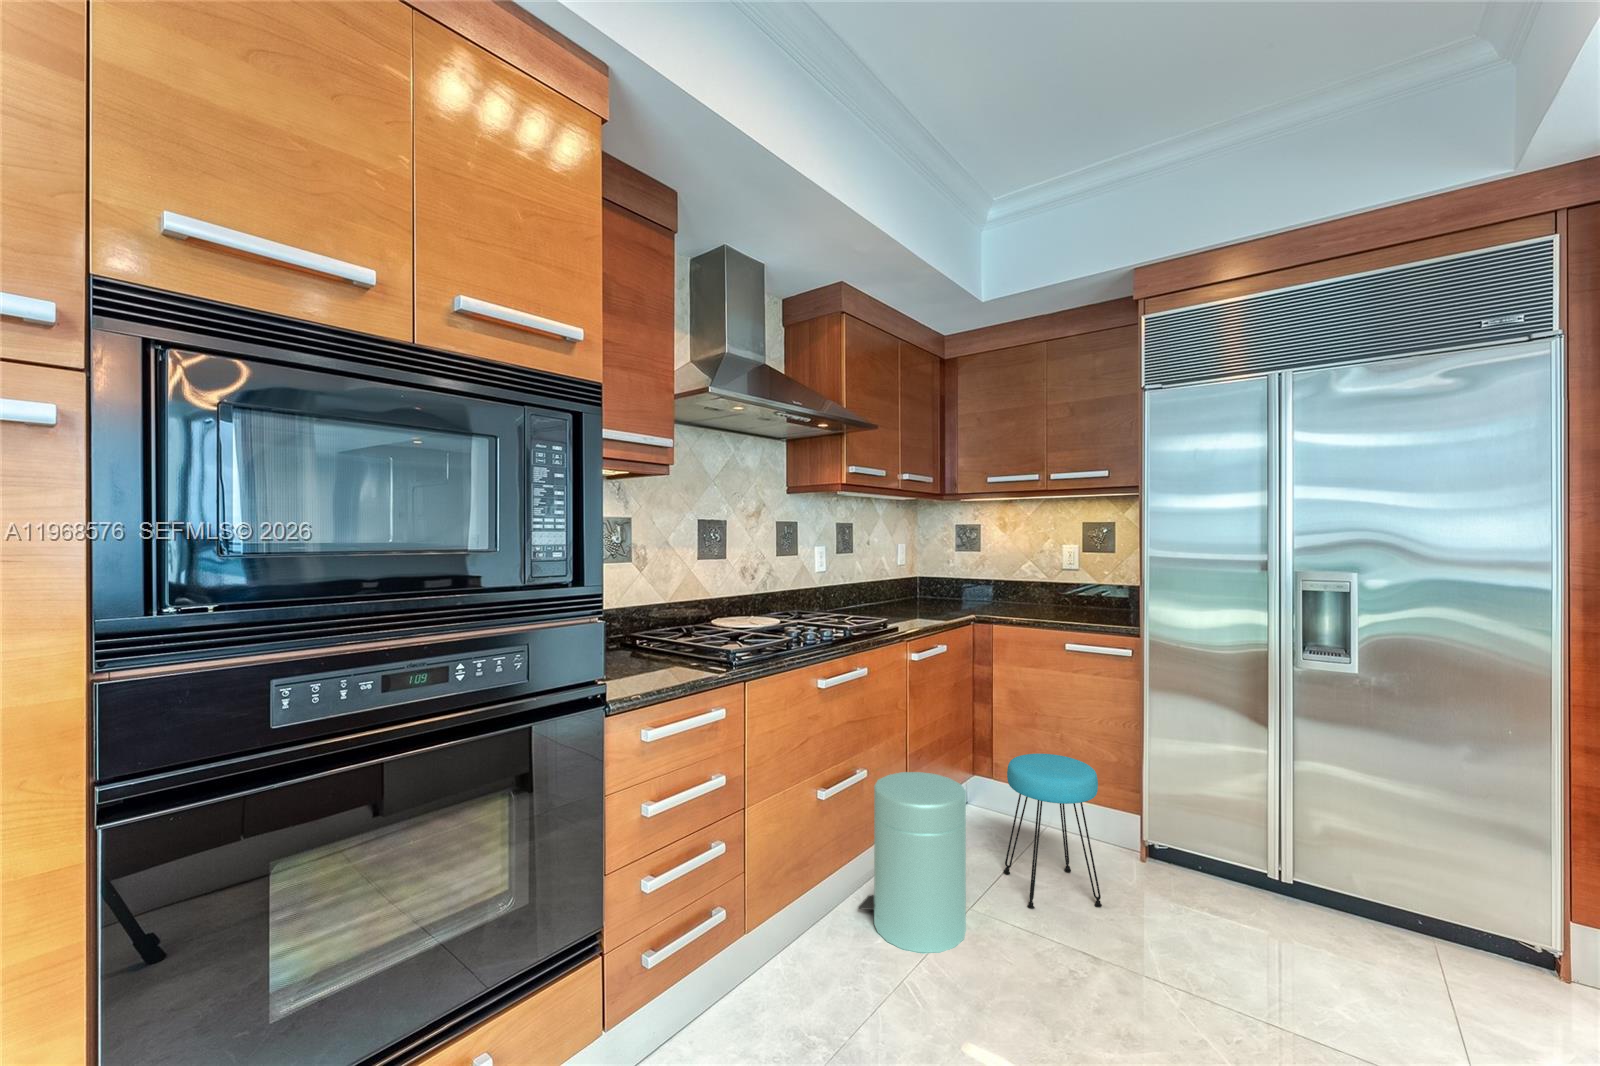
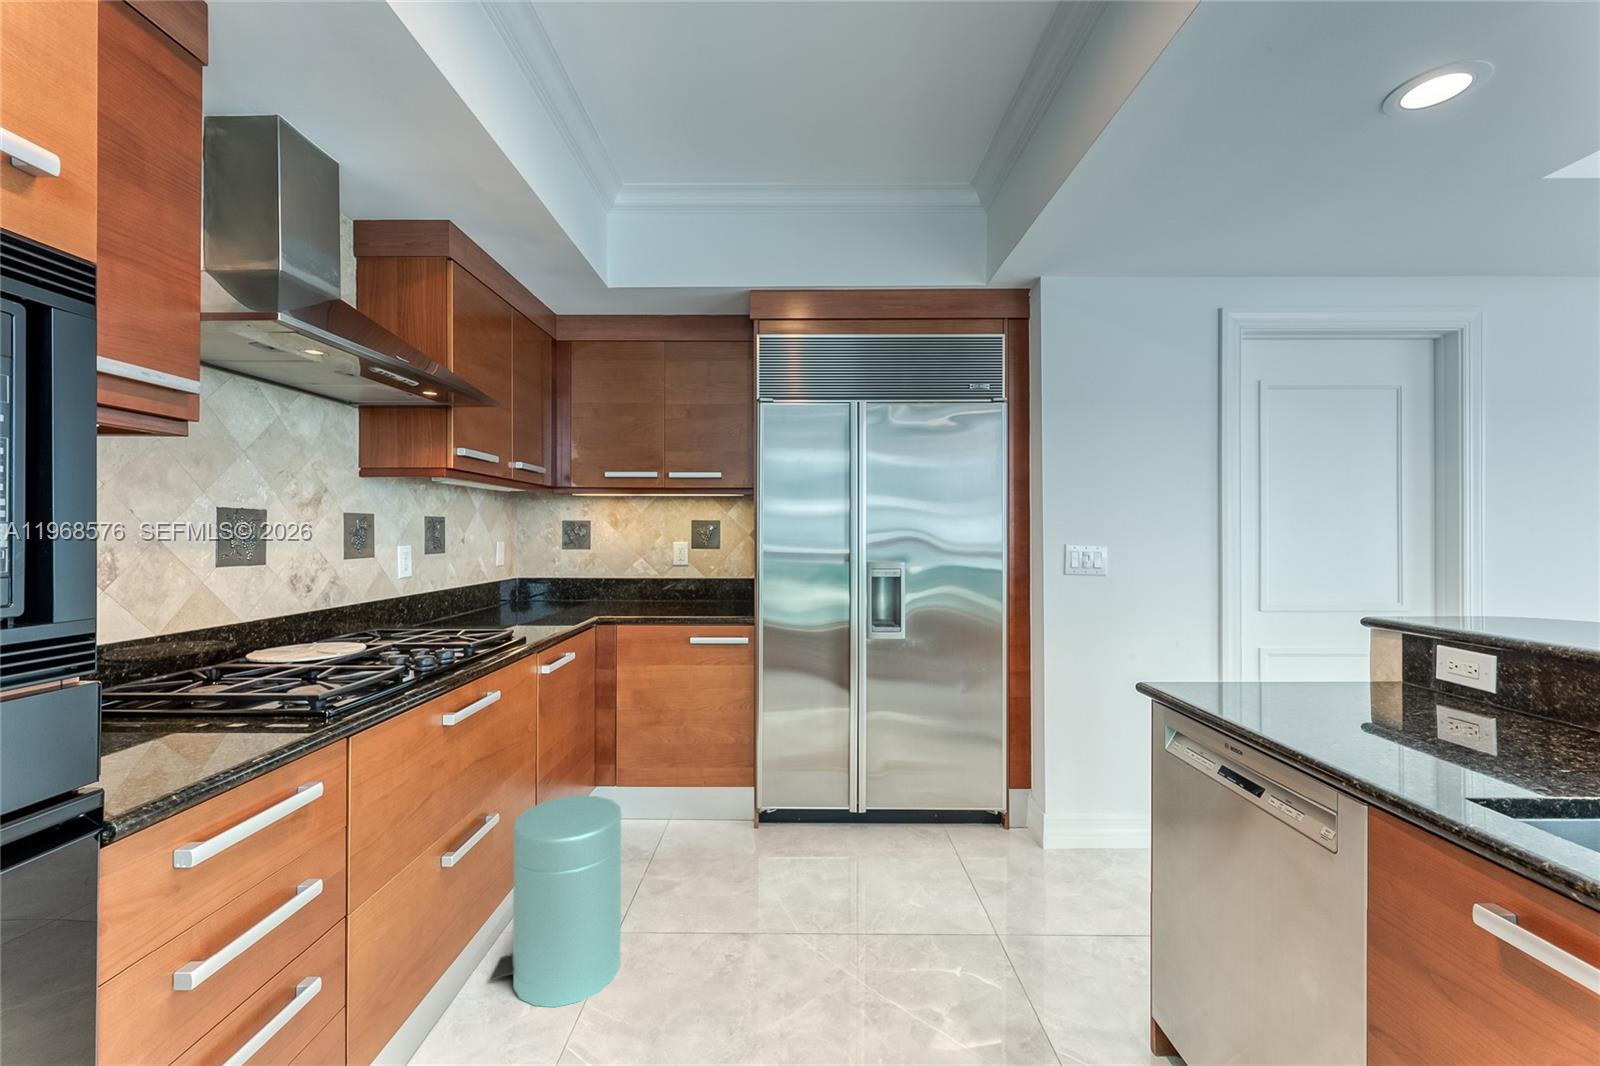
stool: present [1004,754,1102,908] -> none [640,747,736,906]

